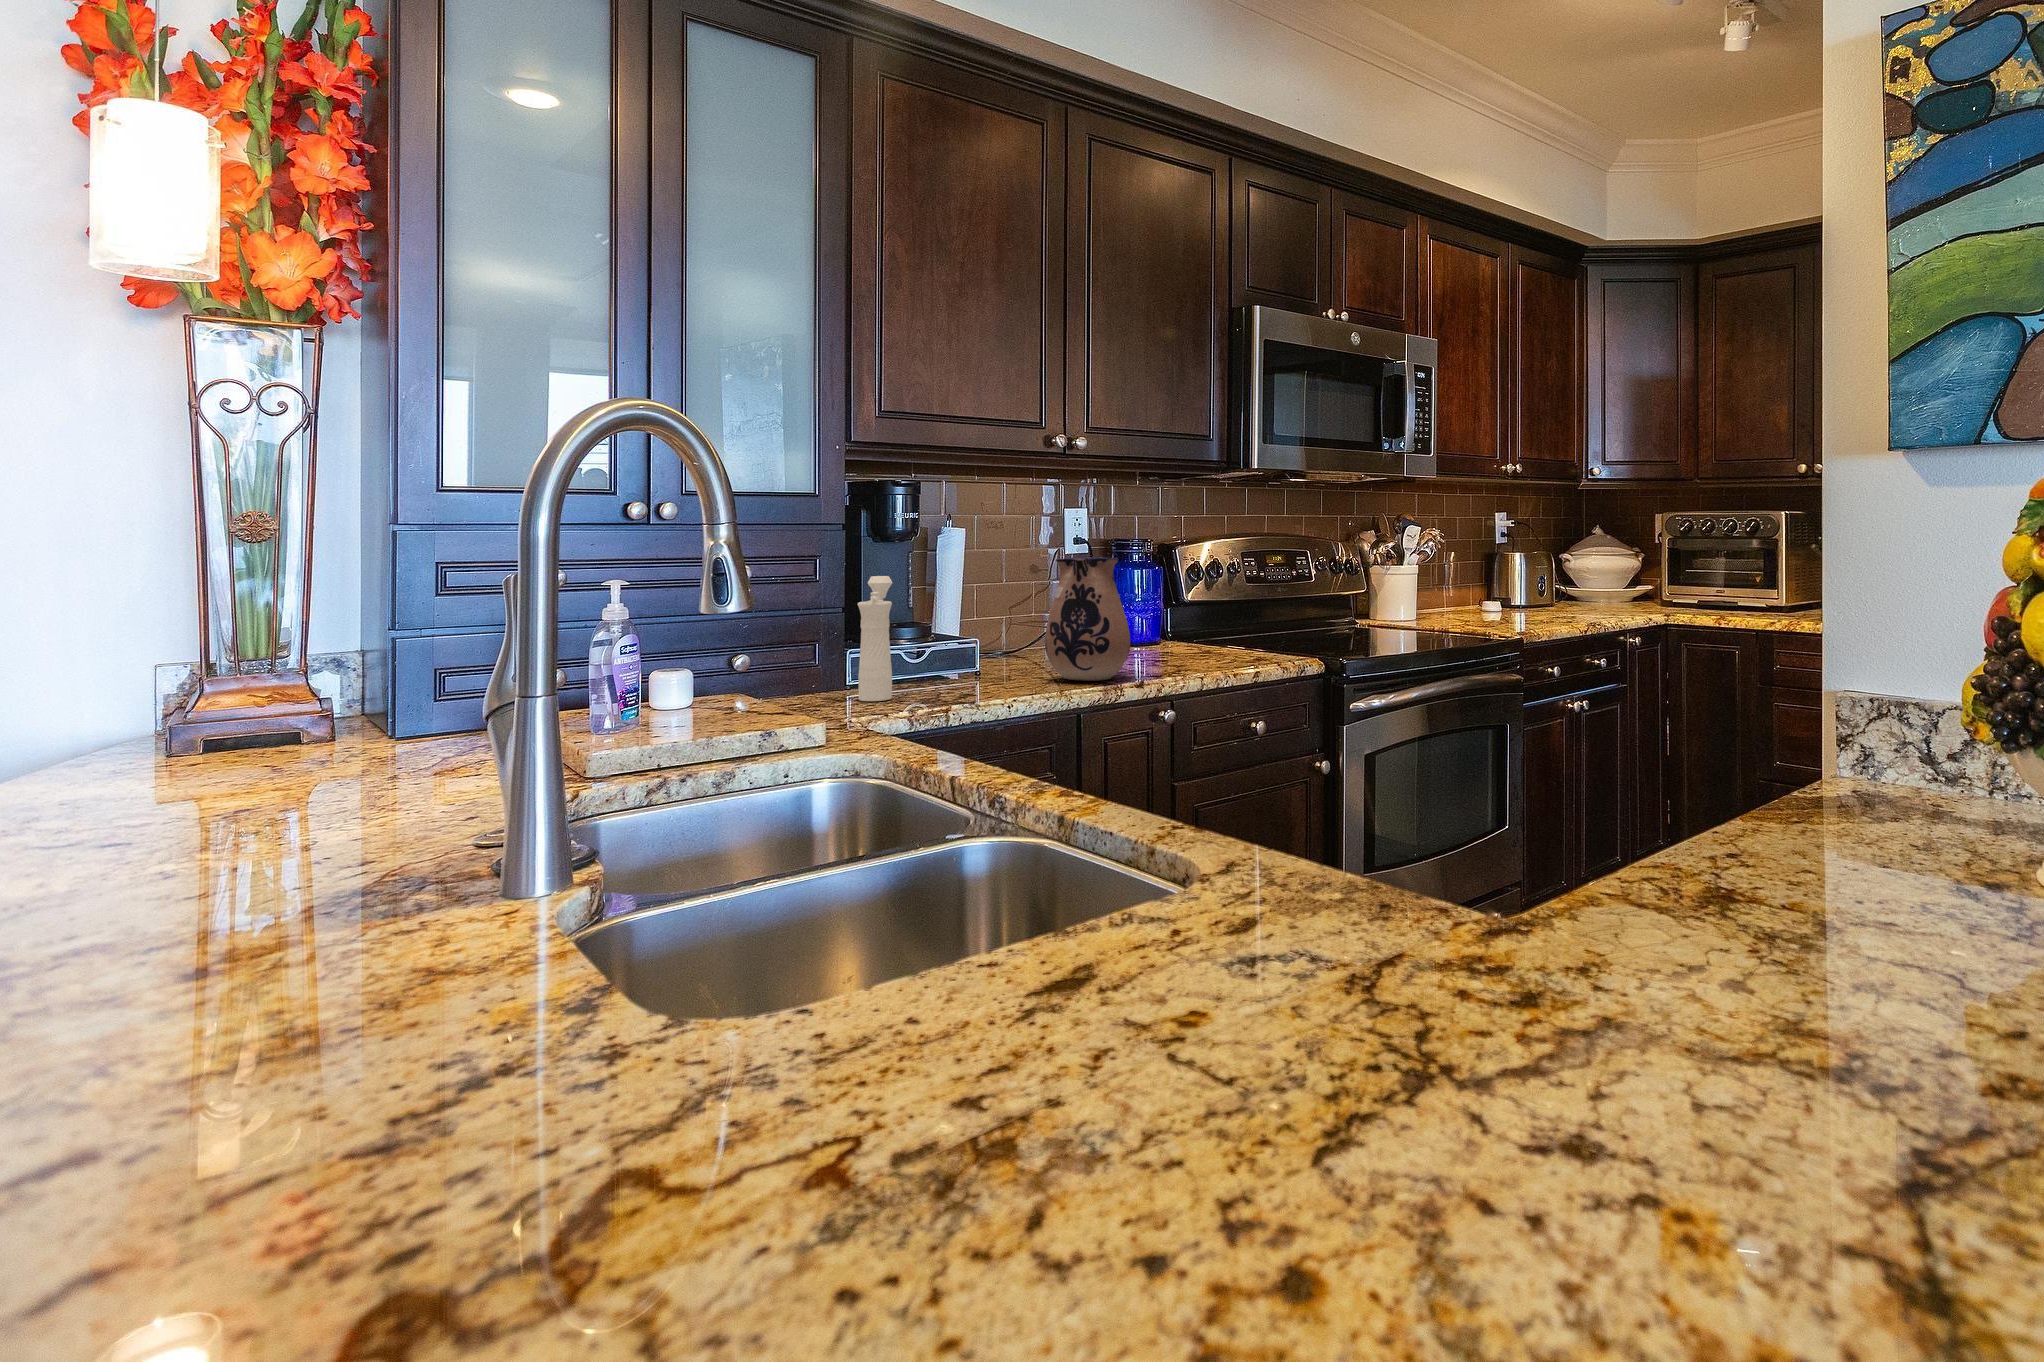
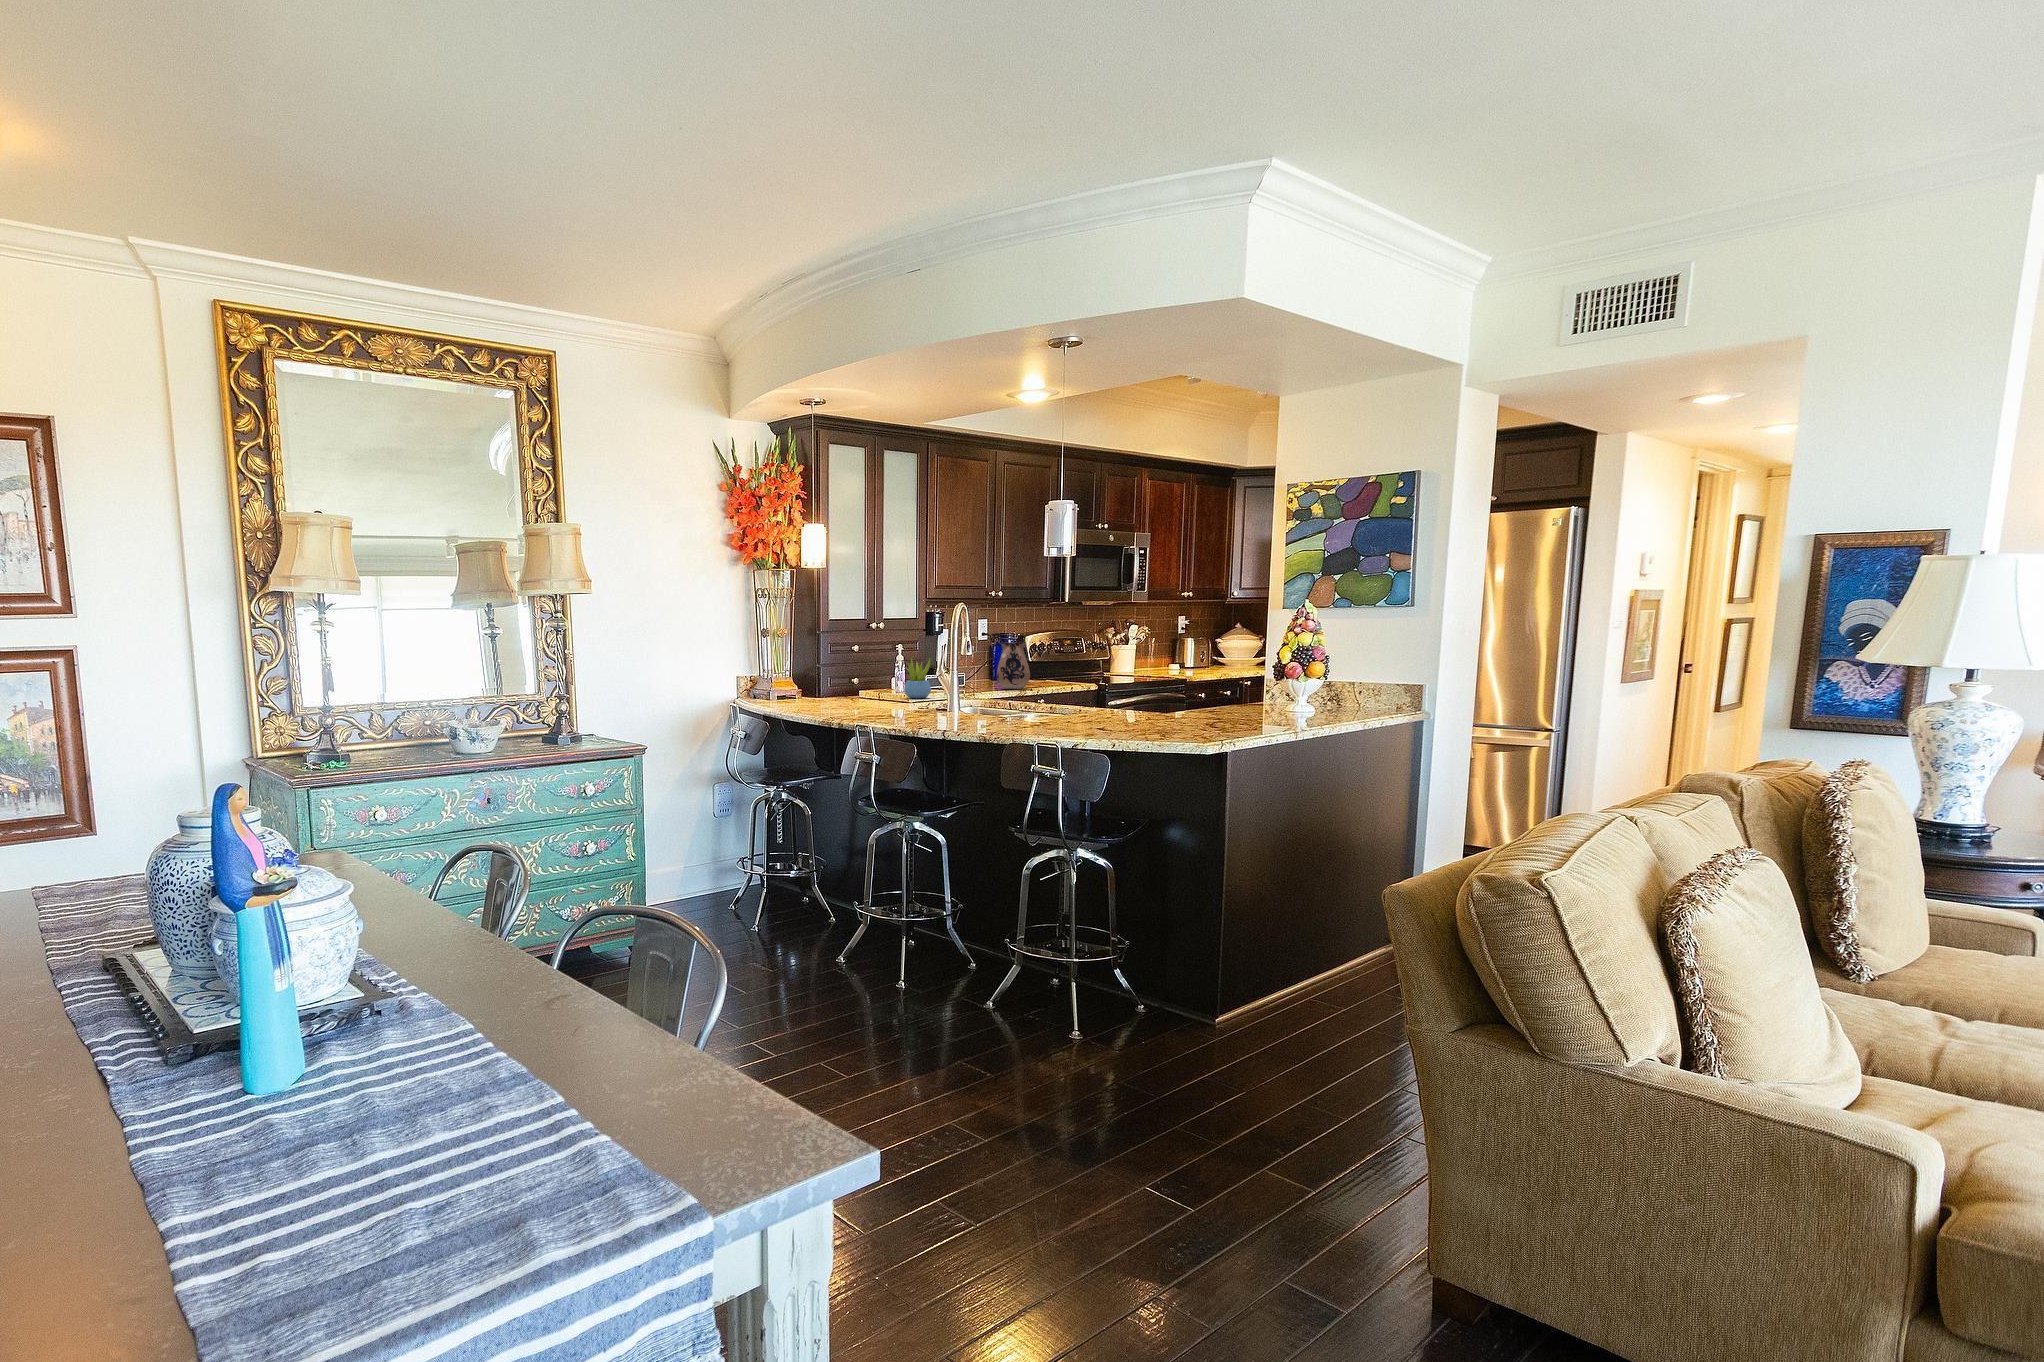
pepper mill: present [858,576,892,701] -> none [937,650,954,694]
succulent plant: none [653,603,747,736] -> present [904,658,931,698]

